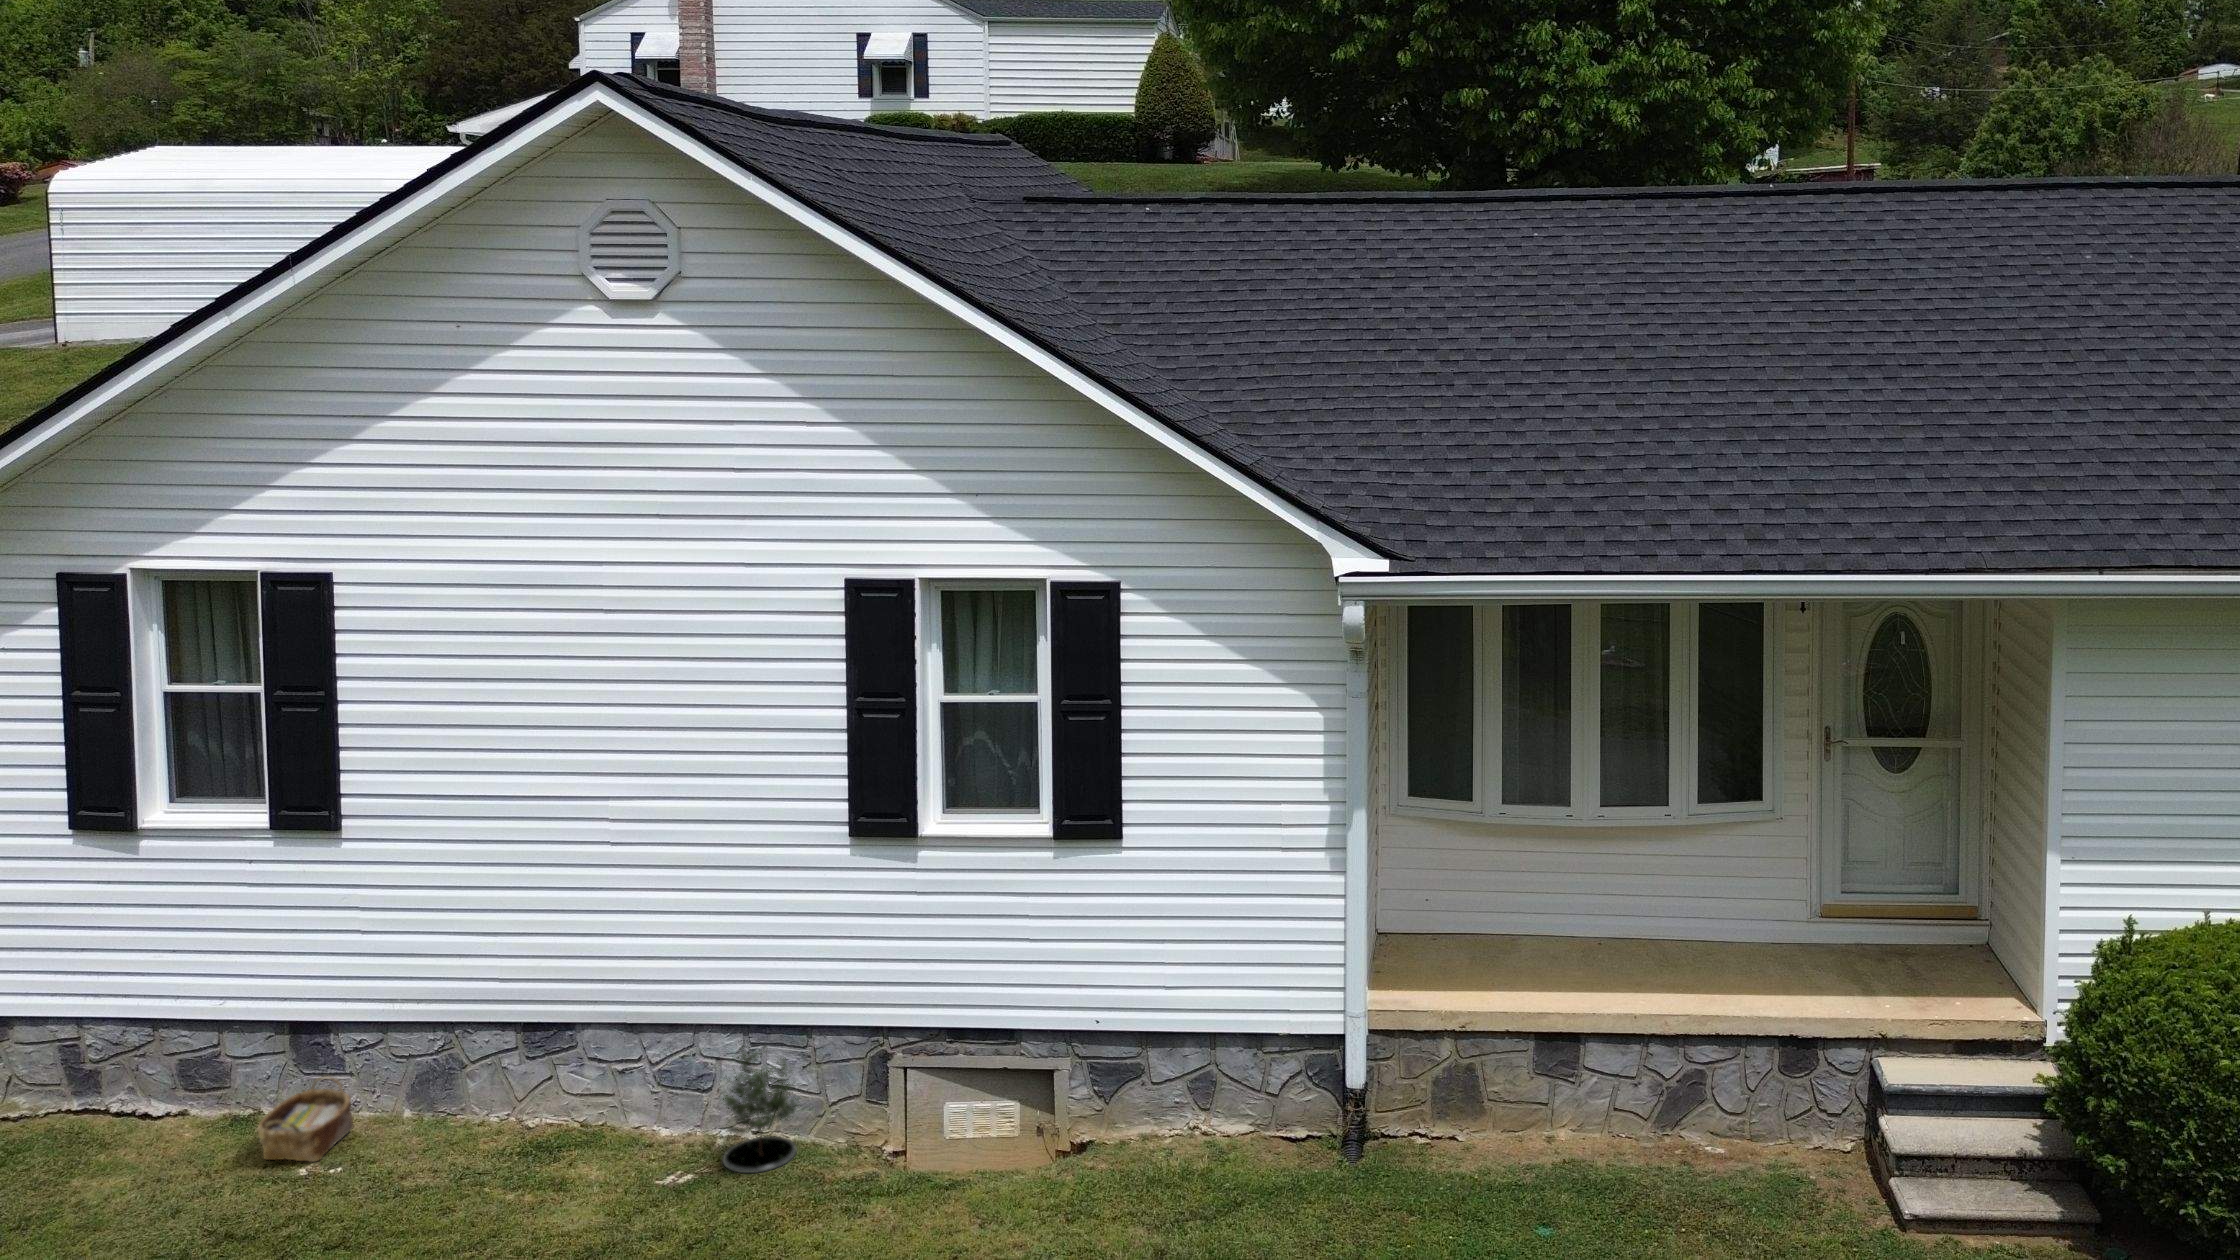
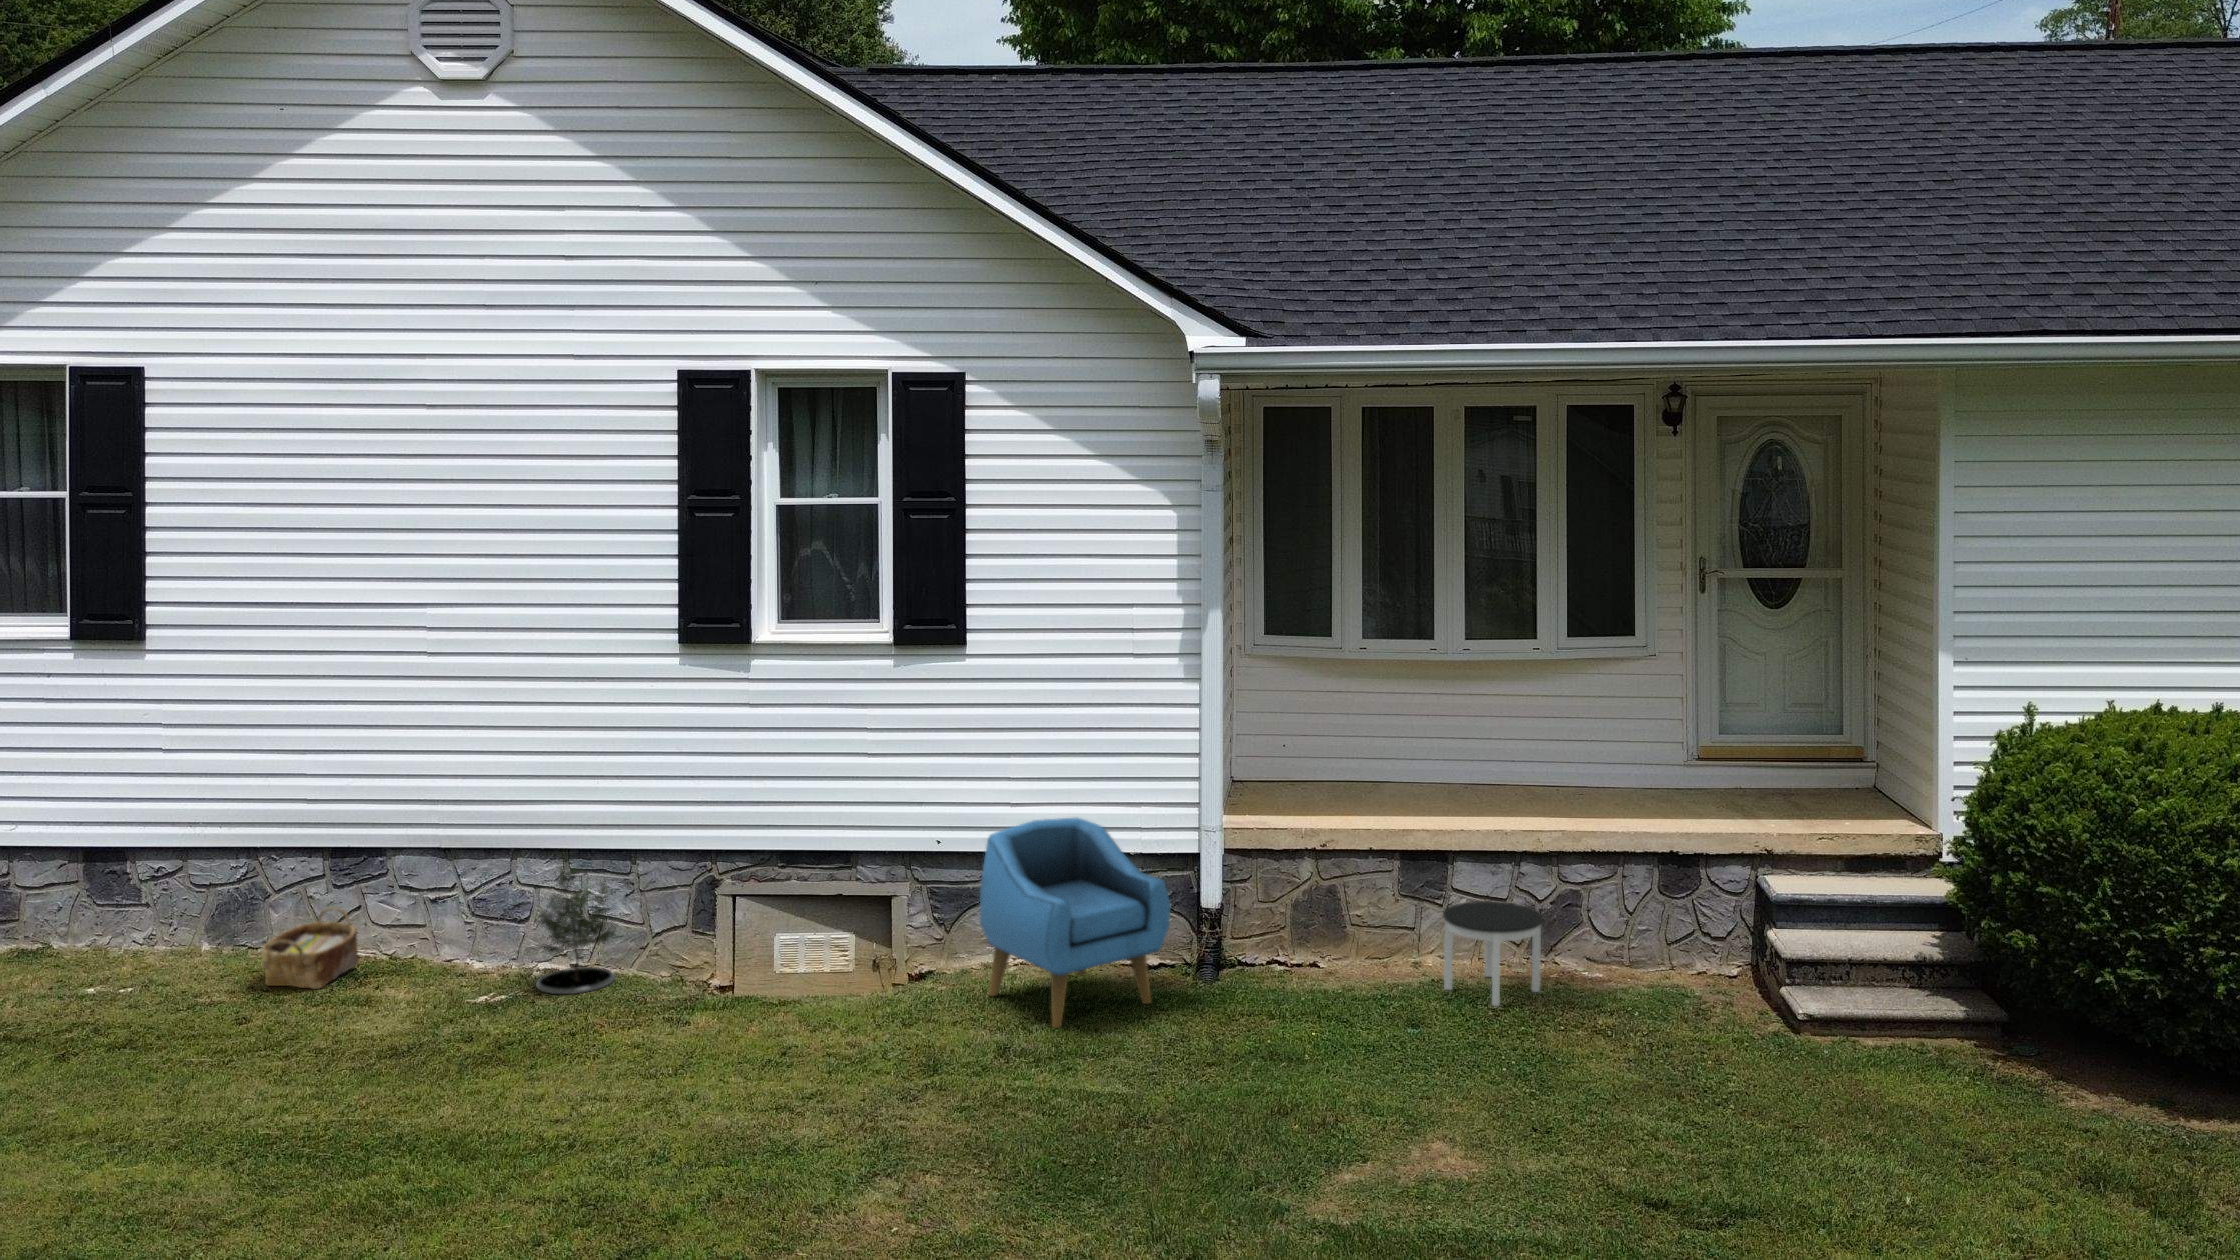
armchair: none [1141,1002,1320,1221] -> present [980,818,1171,1028]
woven basket: present [258,1076,353,1162] -> present [261,907,359,989]
round table: none [1576,1078,1670,1190] -> present [1443,901,1543,1006]

